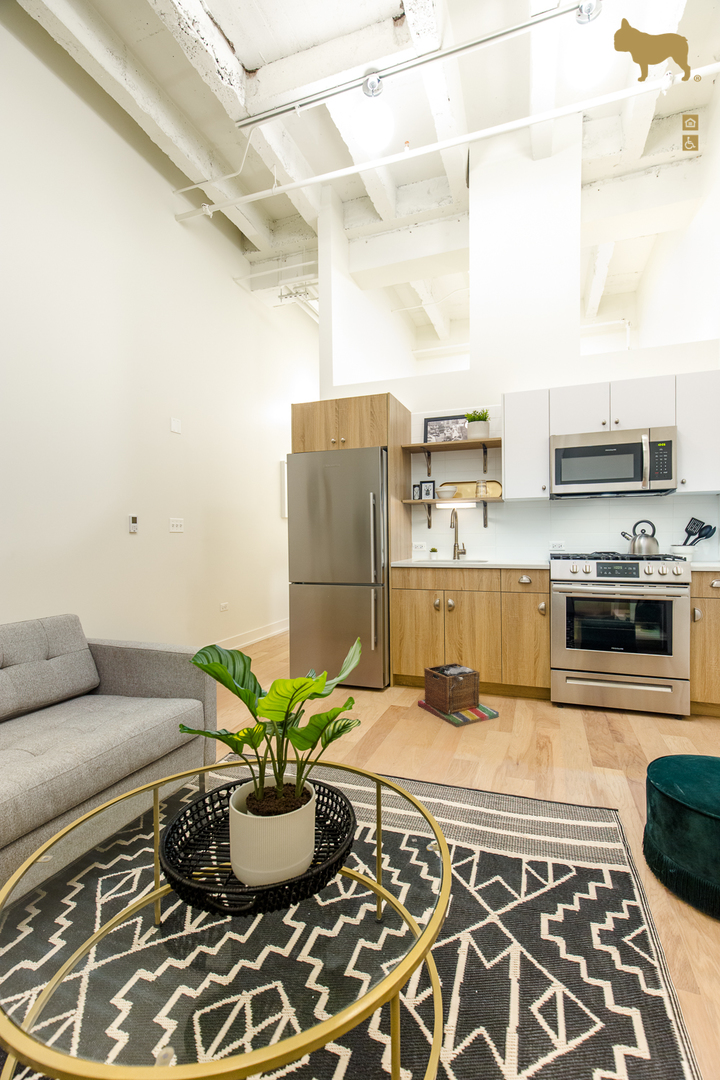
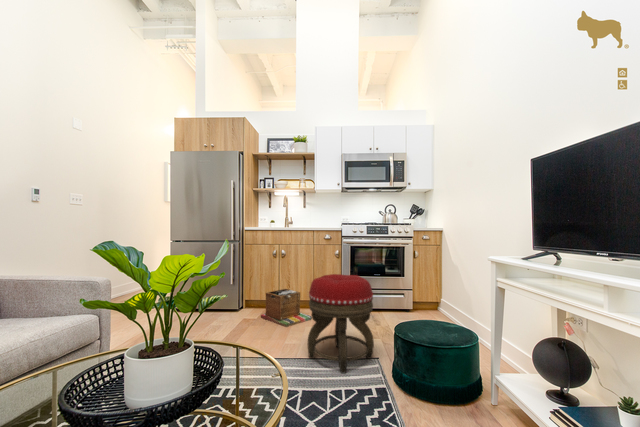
footstool: none [490,658,609,831] -> present [308,274,374,373]

